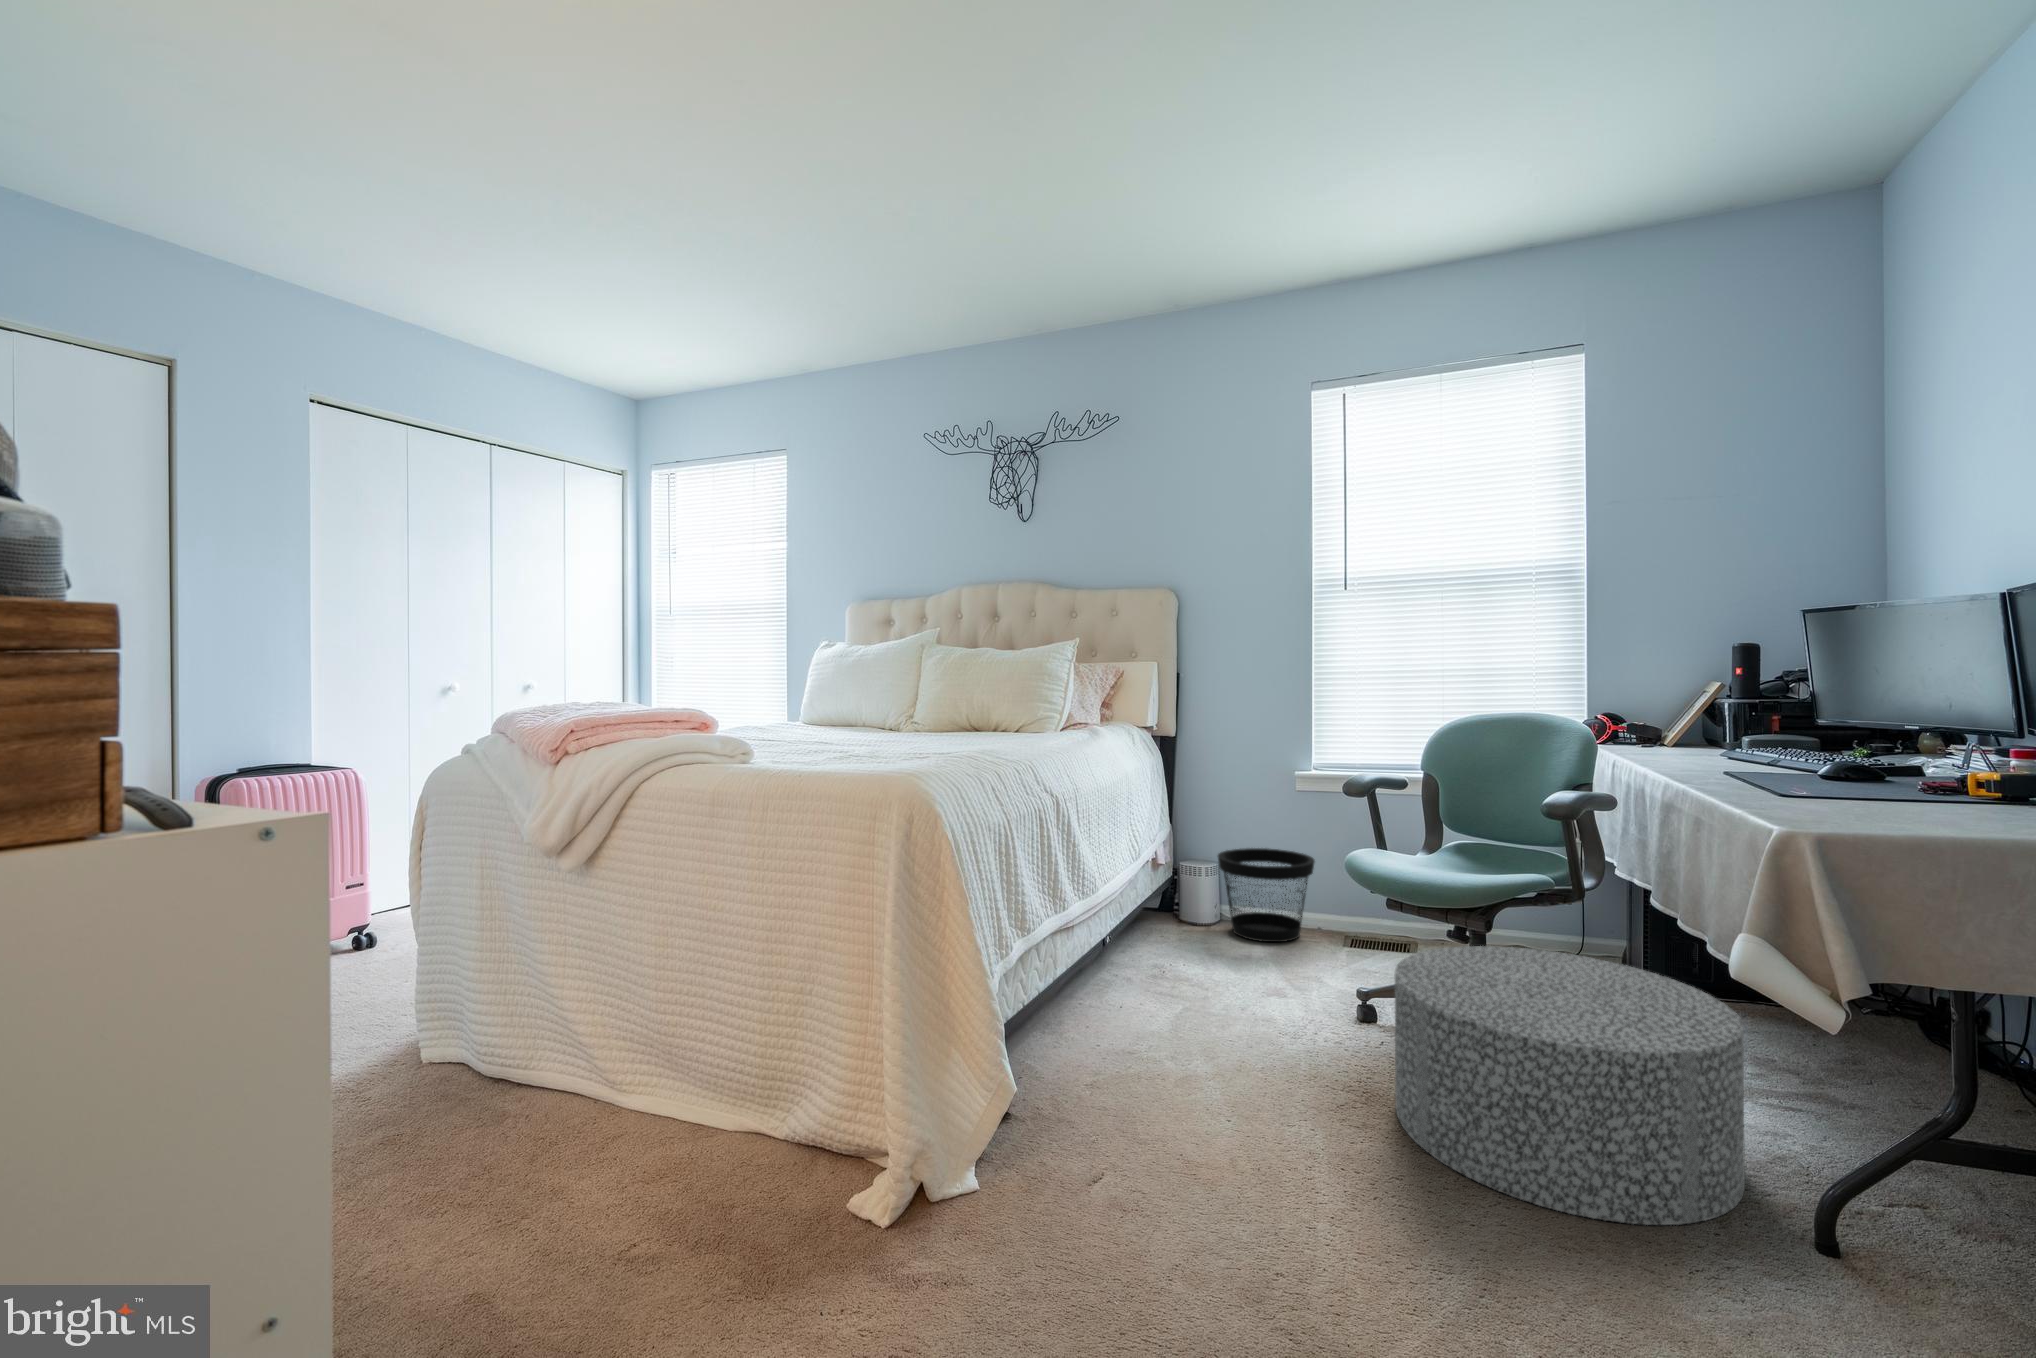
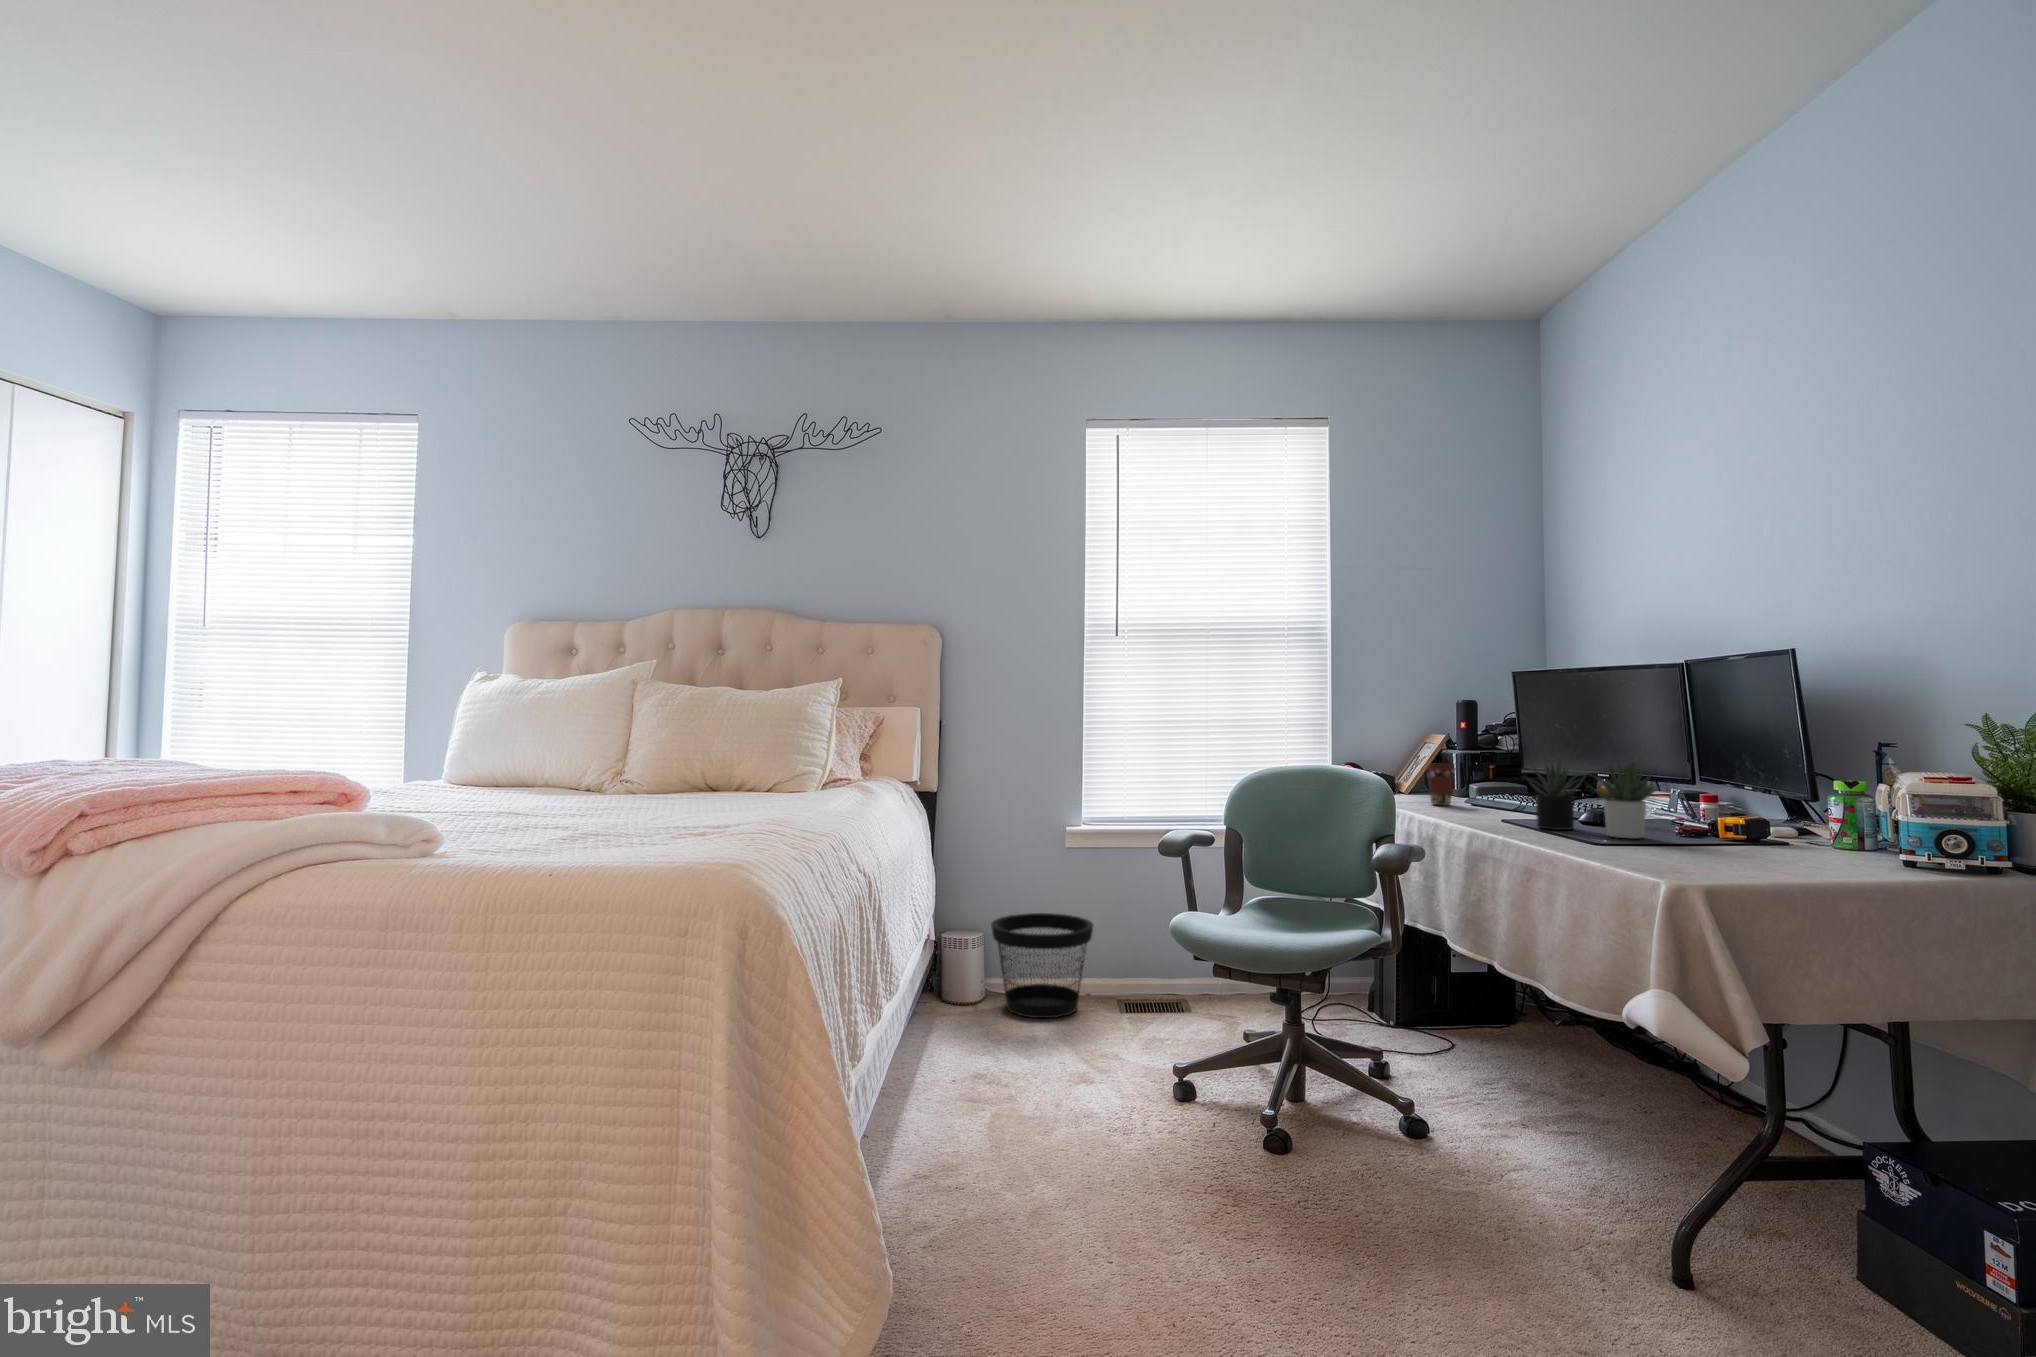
succulent plant: none [1731,691,1910,789] -> present [1527,757,1661,838]
coffee cup: none [1653,710,1691,754] -> present [1426,763,1455,805]
ottoman: present [1395,946,1745,1225] -> none [1249,1007,1571,1285]

